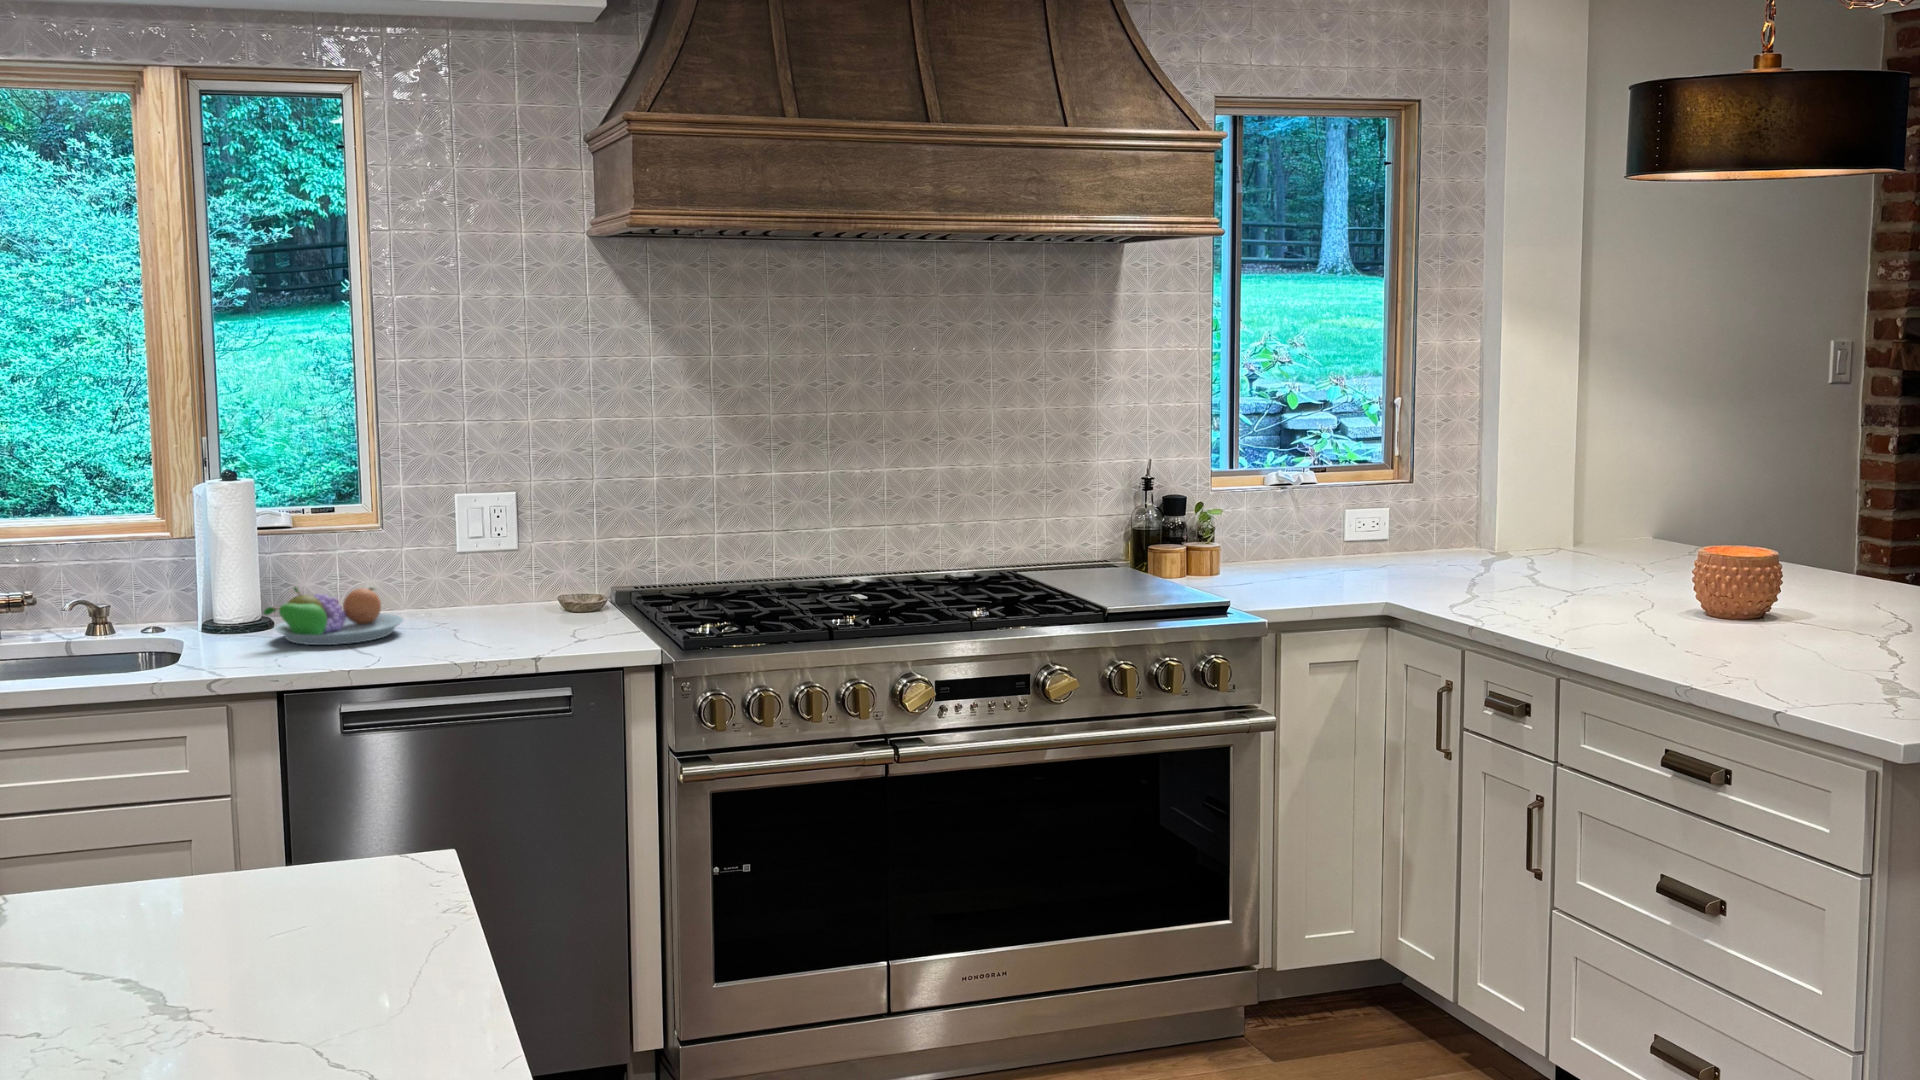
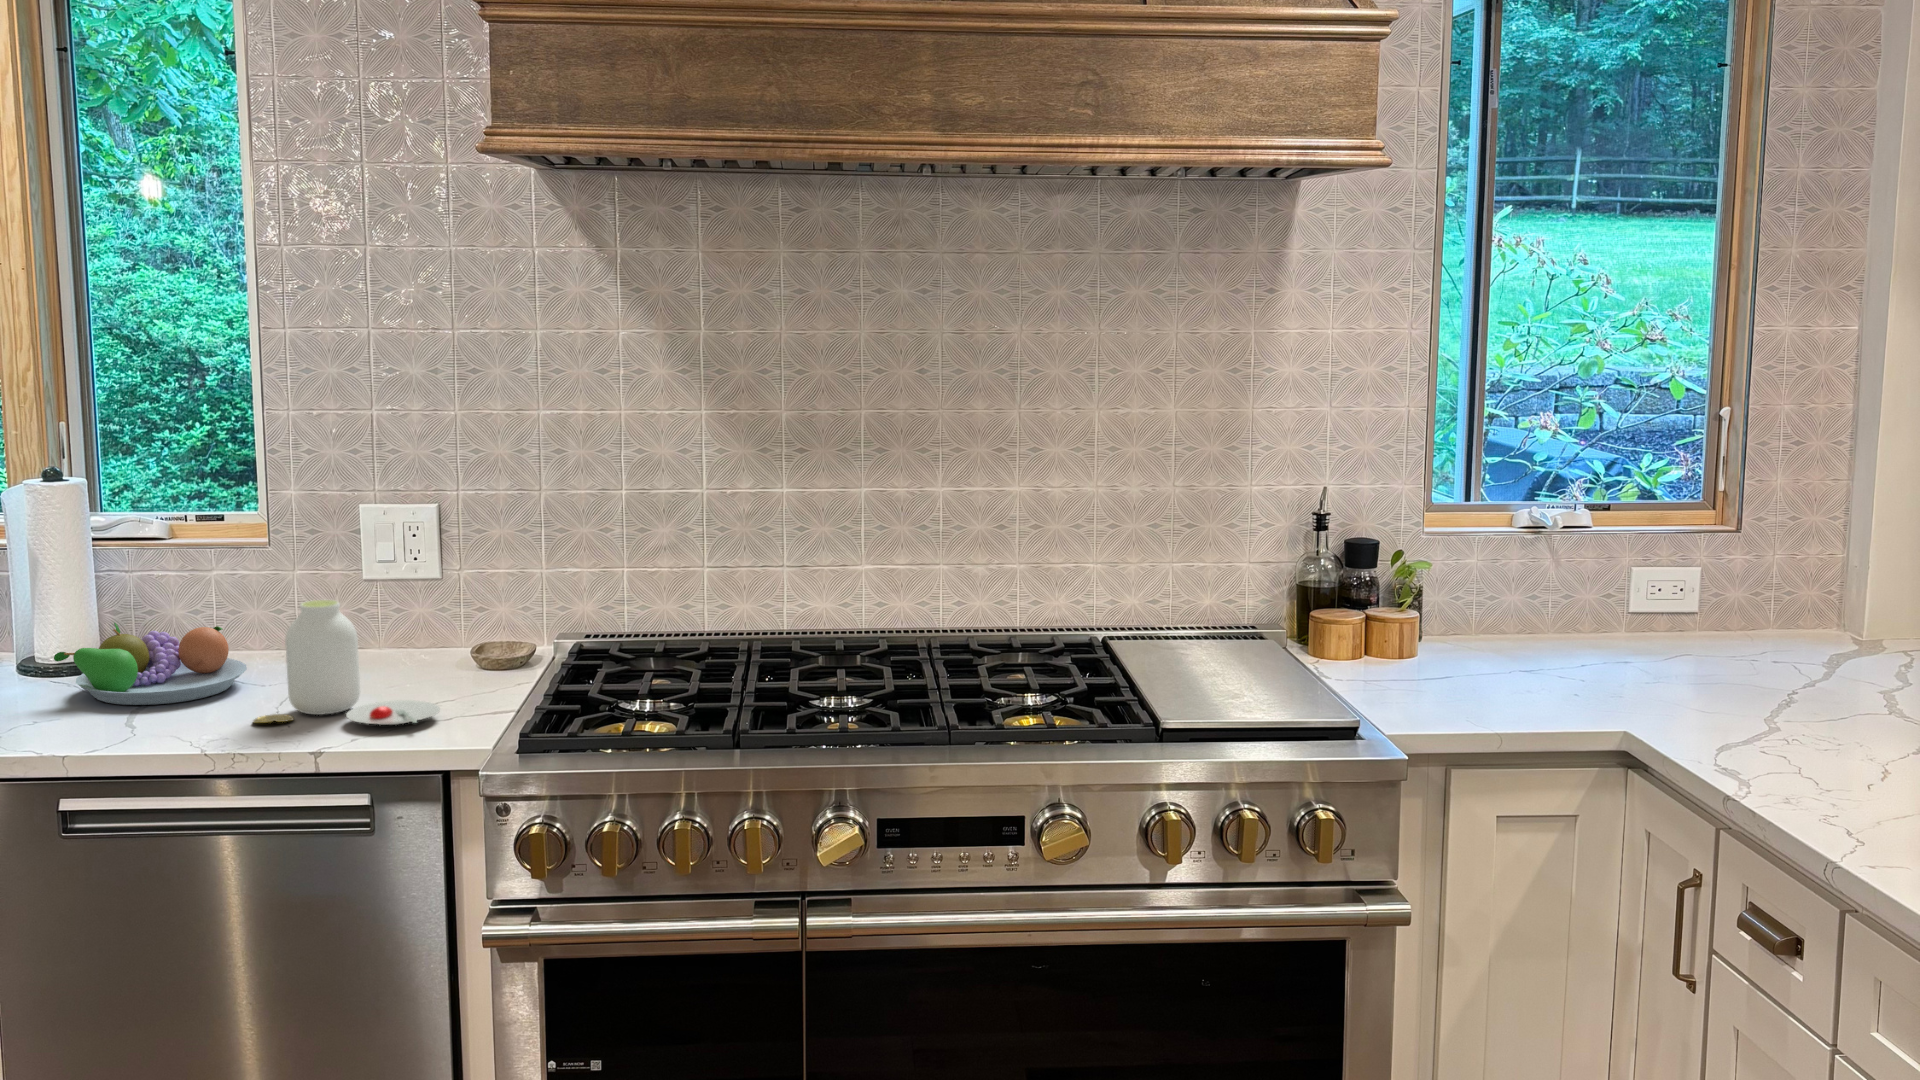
jar: none [444,556,586,648] -> present [253,600,440,725]

